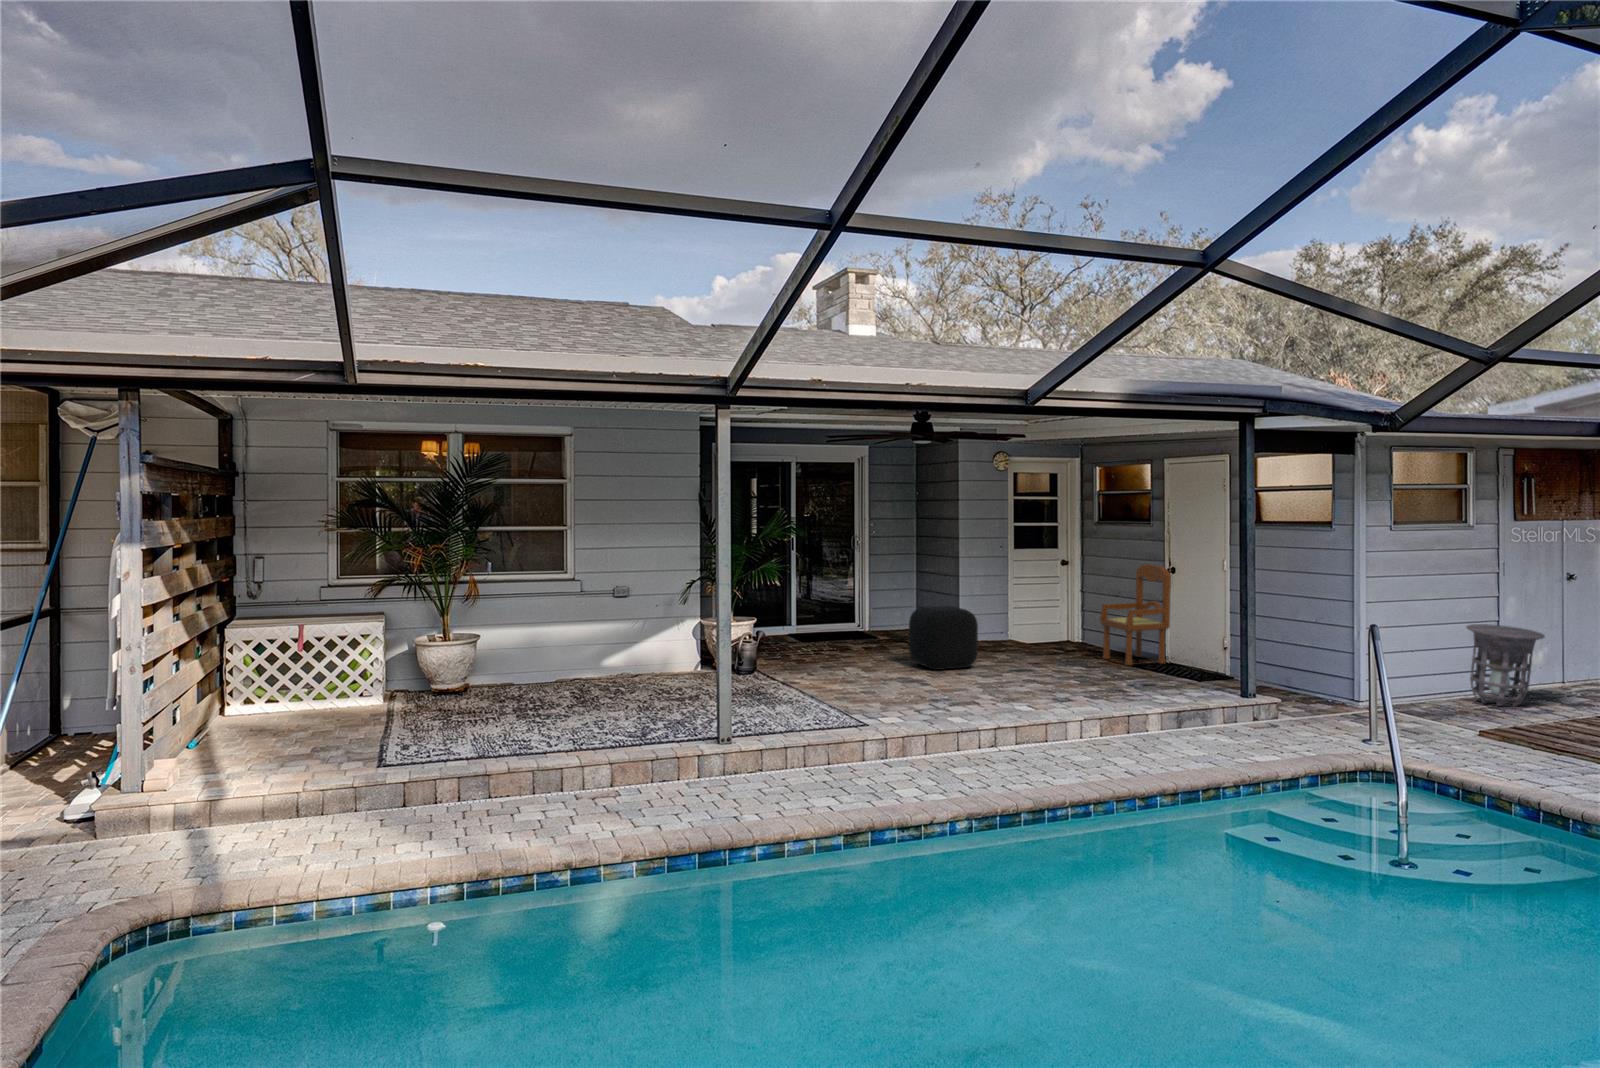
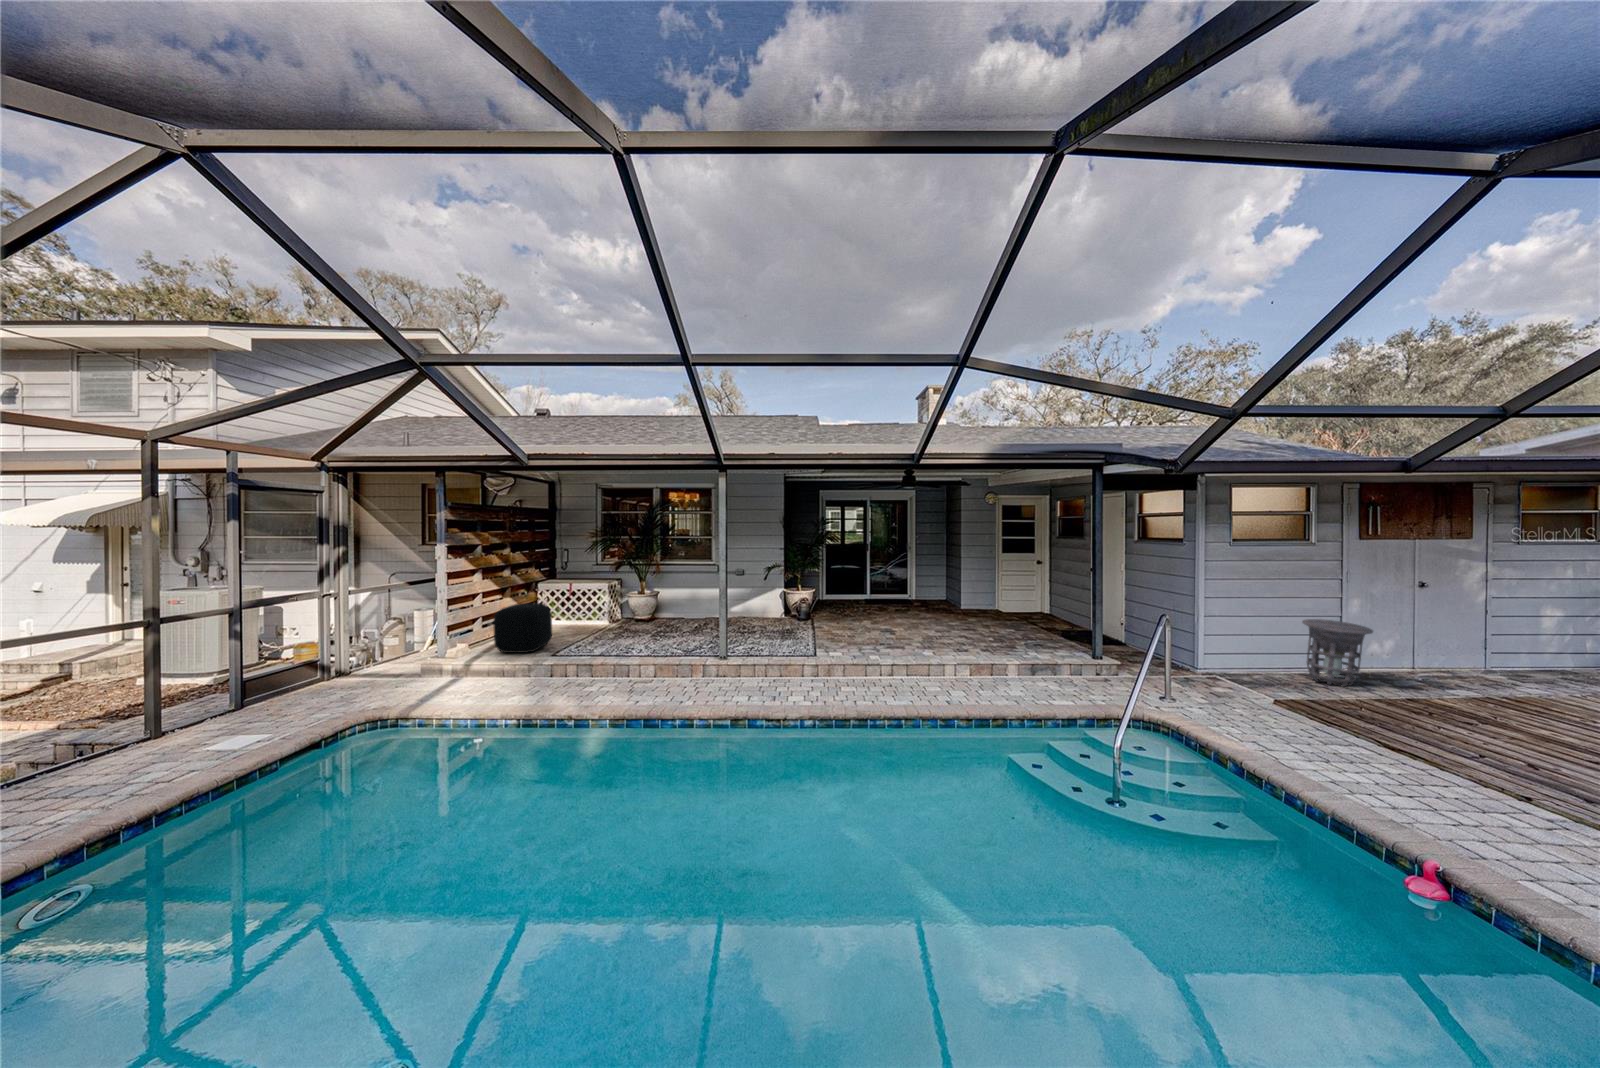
dining chair: present [1100,564,1171,665] -> none [1036,565,1082,633]
ottoman: present [909,606,978,670] -> present [493,603,552,653]

